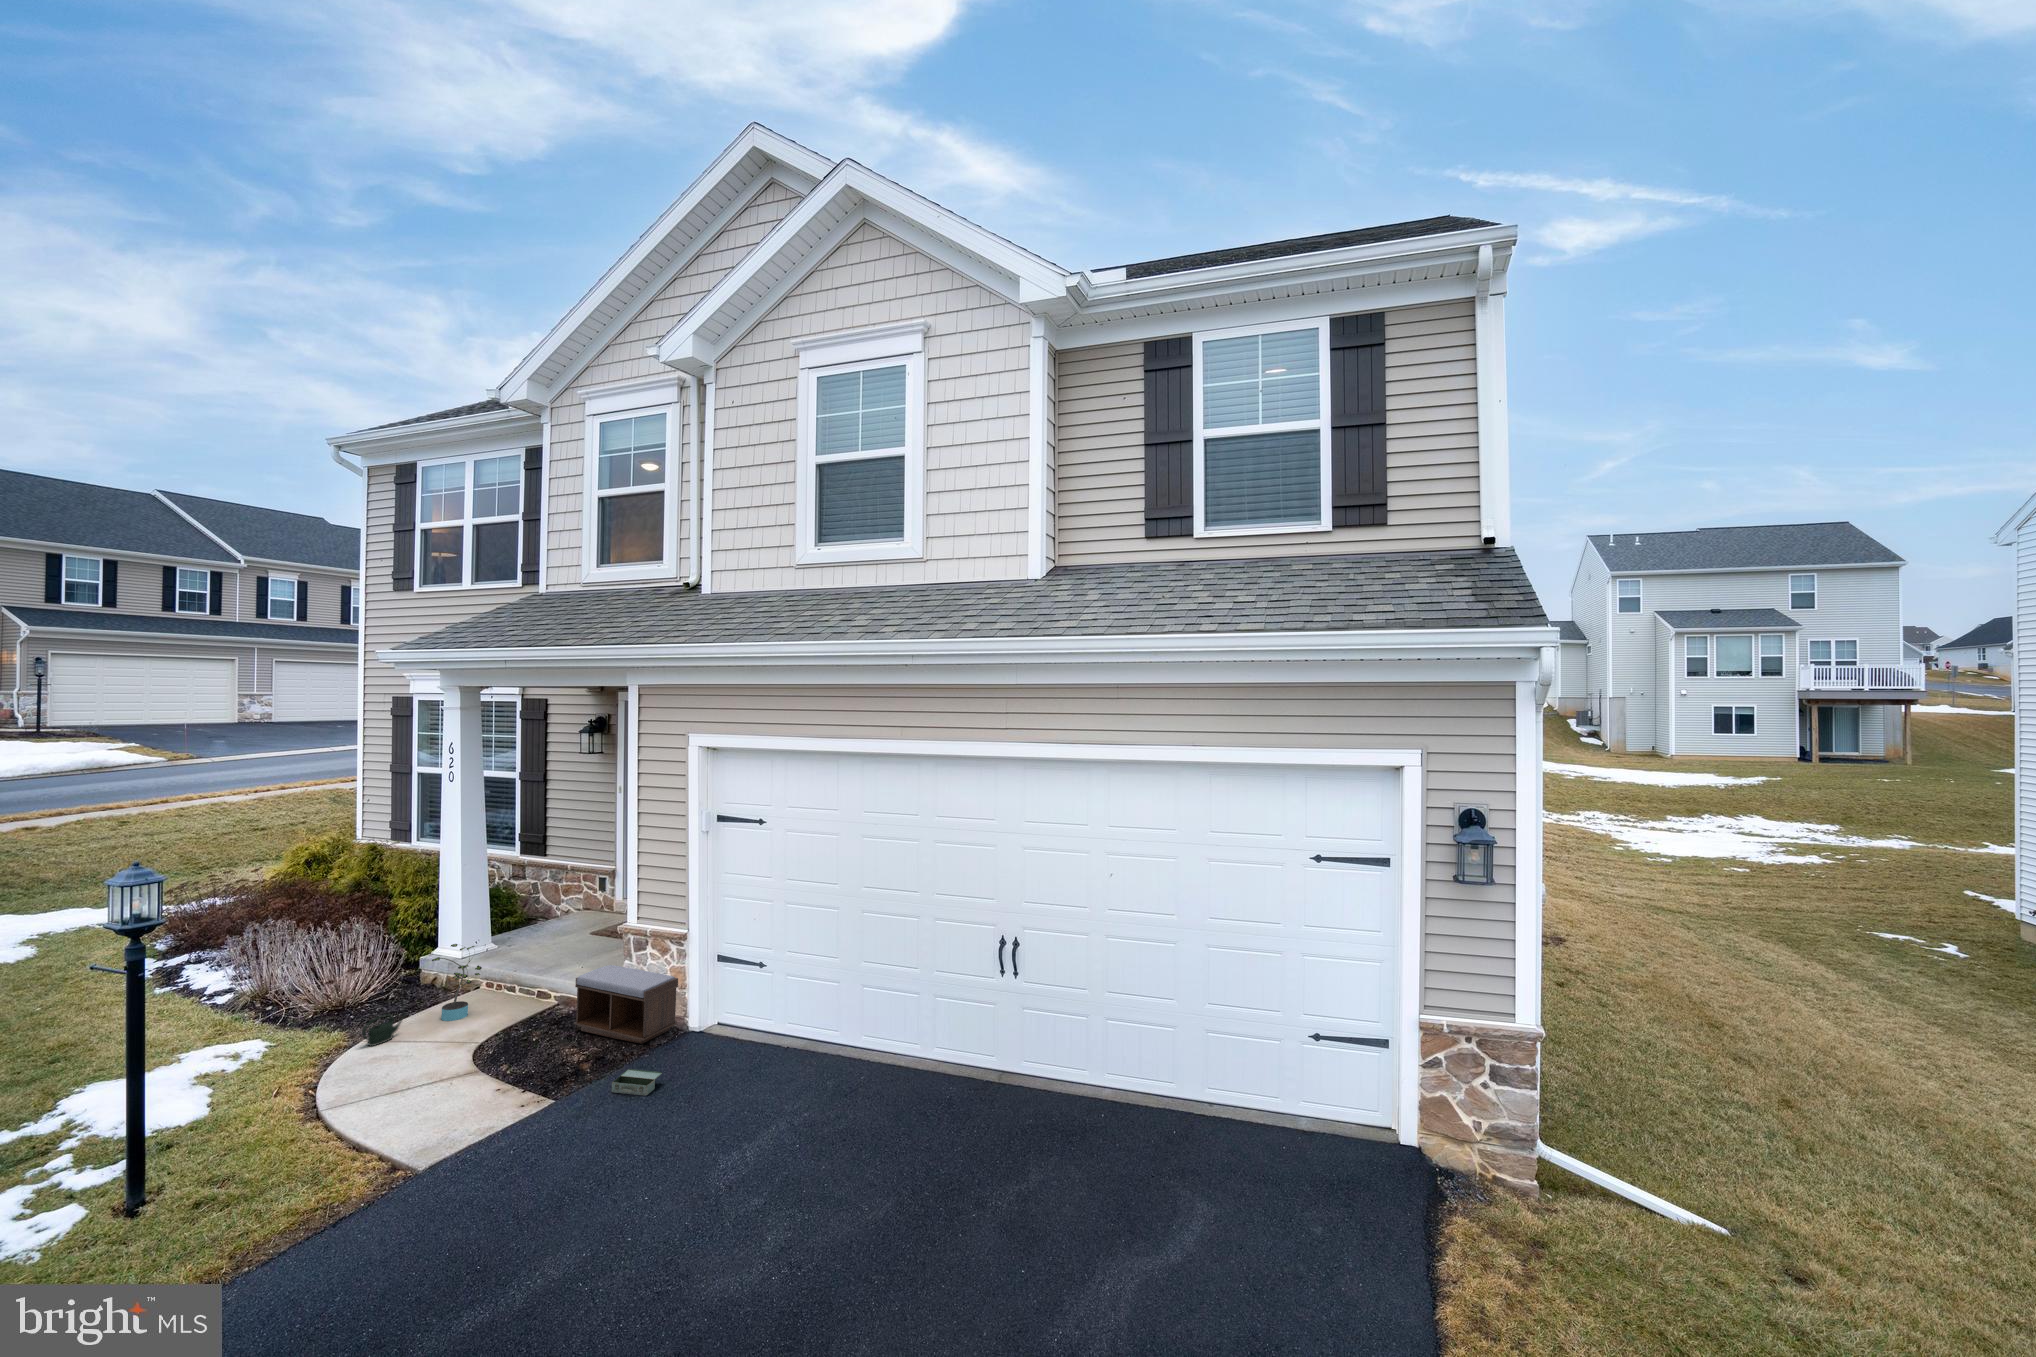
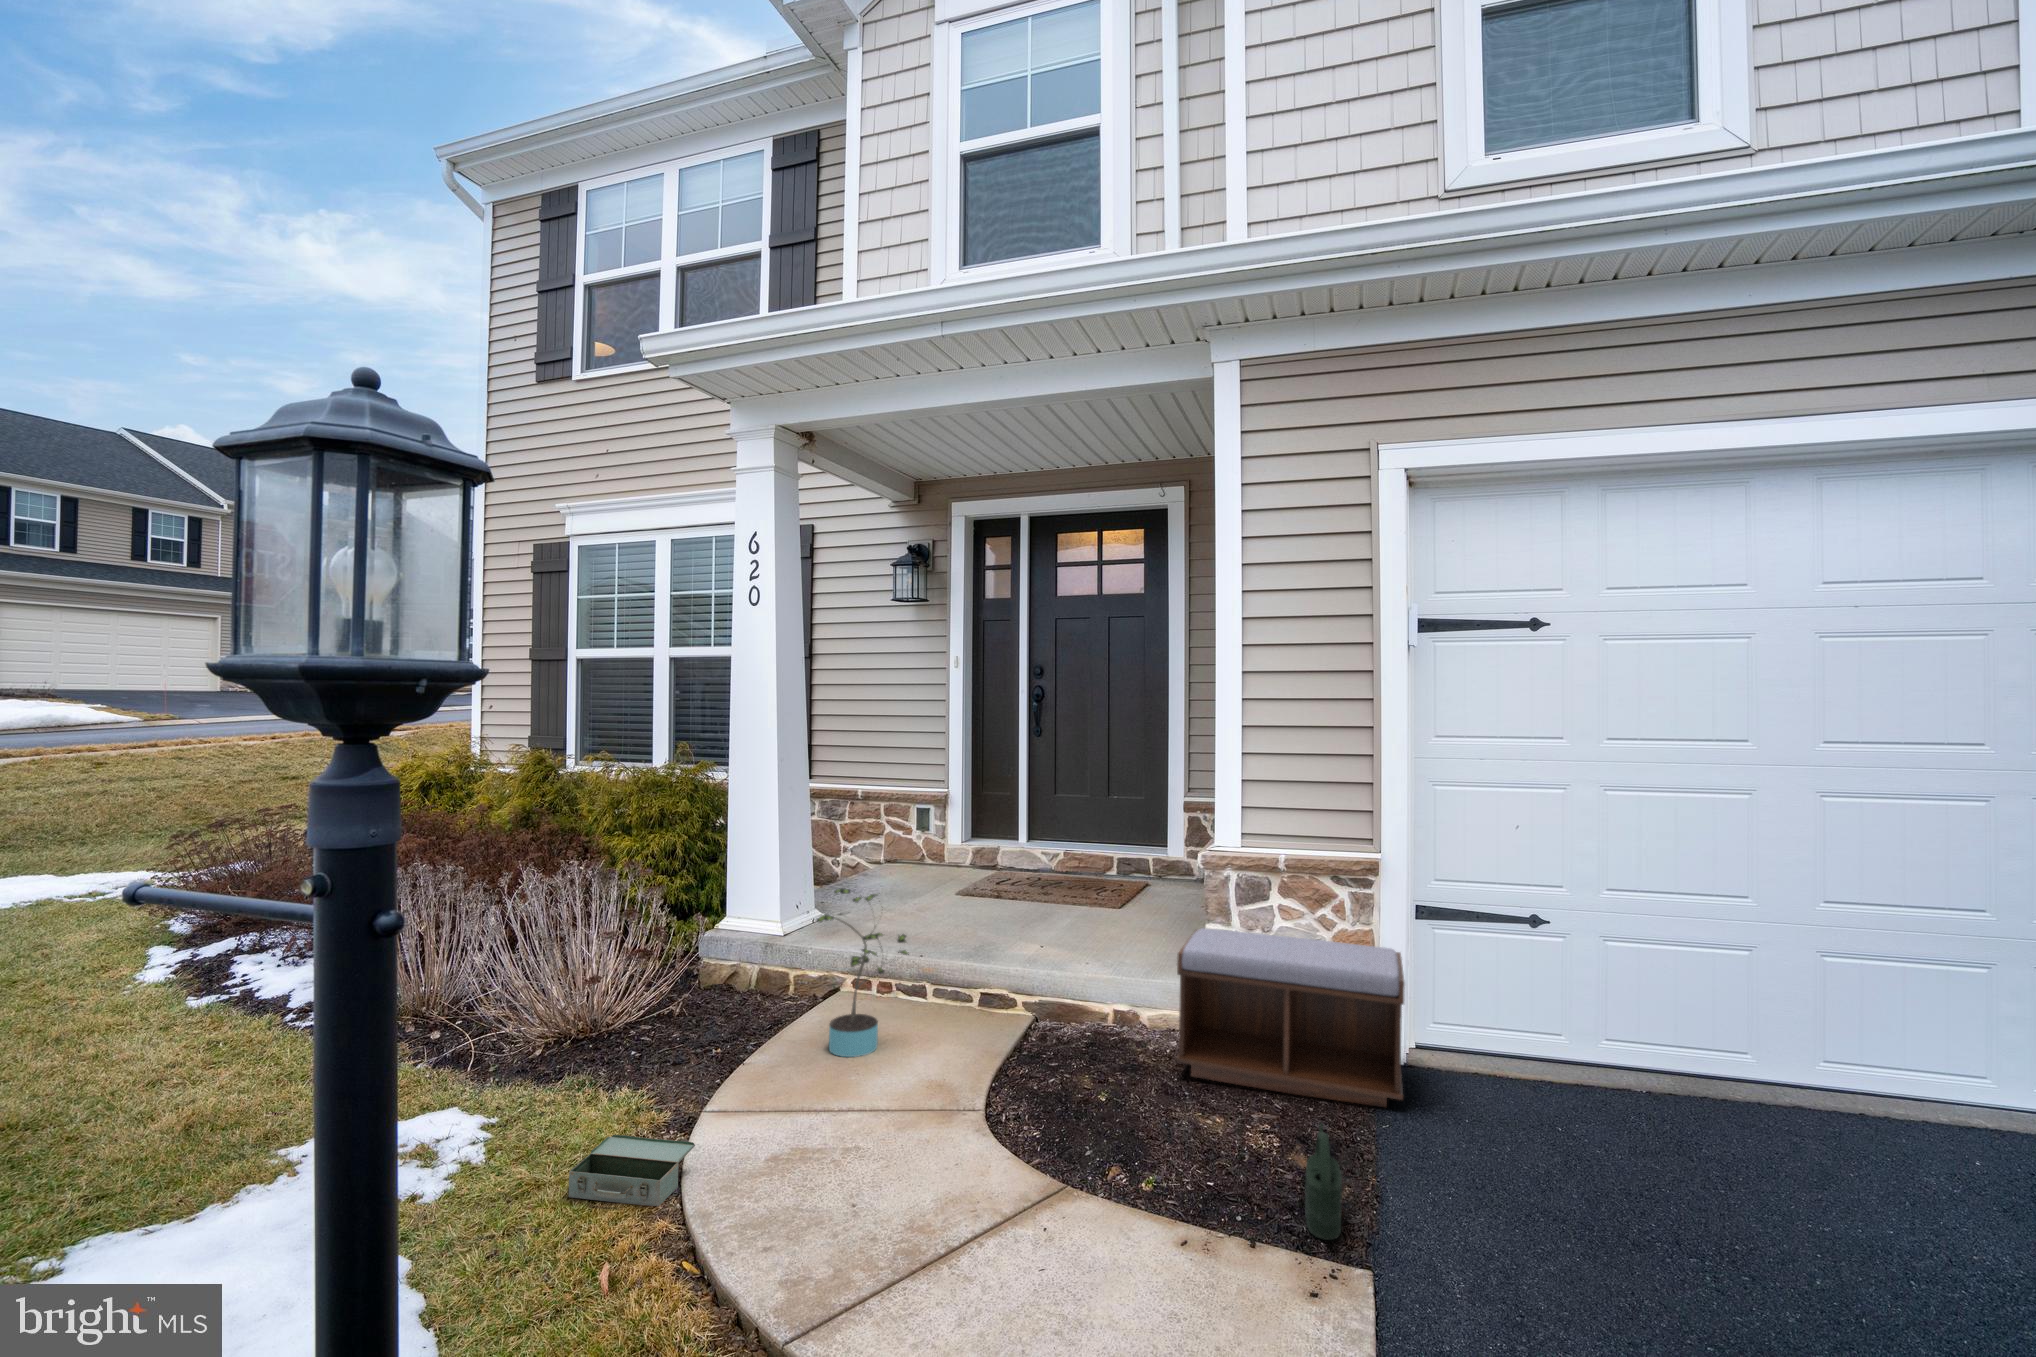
watering can: present [362,1014,405,1046] -> present [1305,1123,1342,1240]
toolbox: present [612,1069,662,1096] -> present [569,1135,695,1206]

